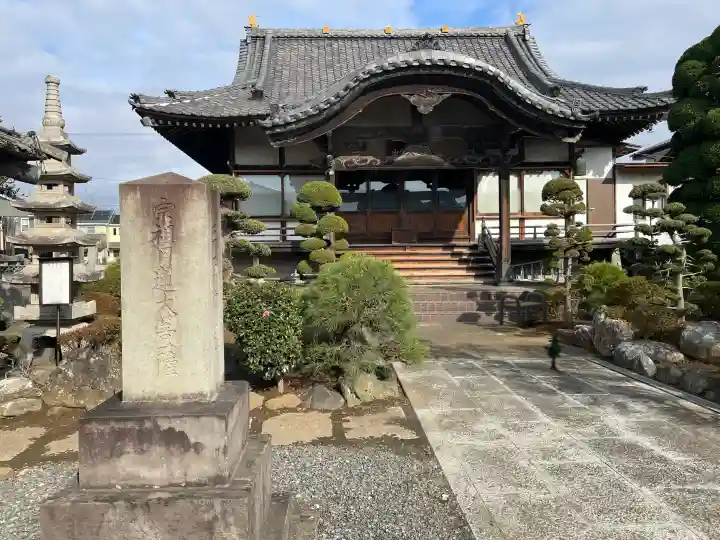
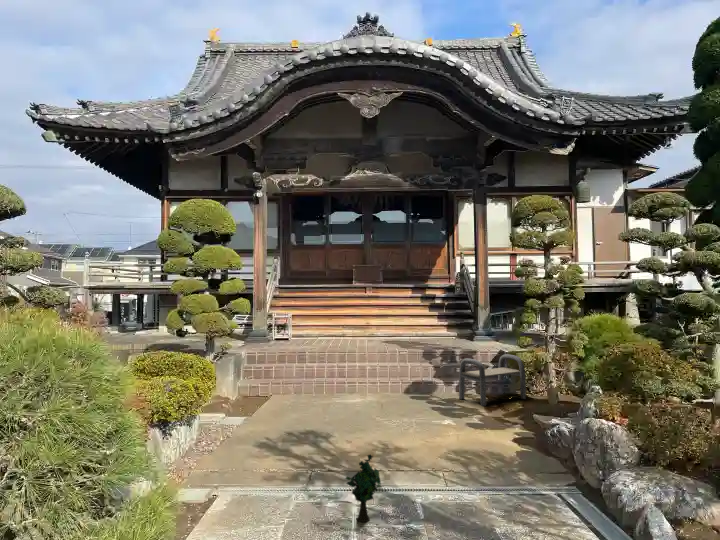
decorative plant: present [544,333,562,369] -> present [346,455,381,522]

